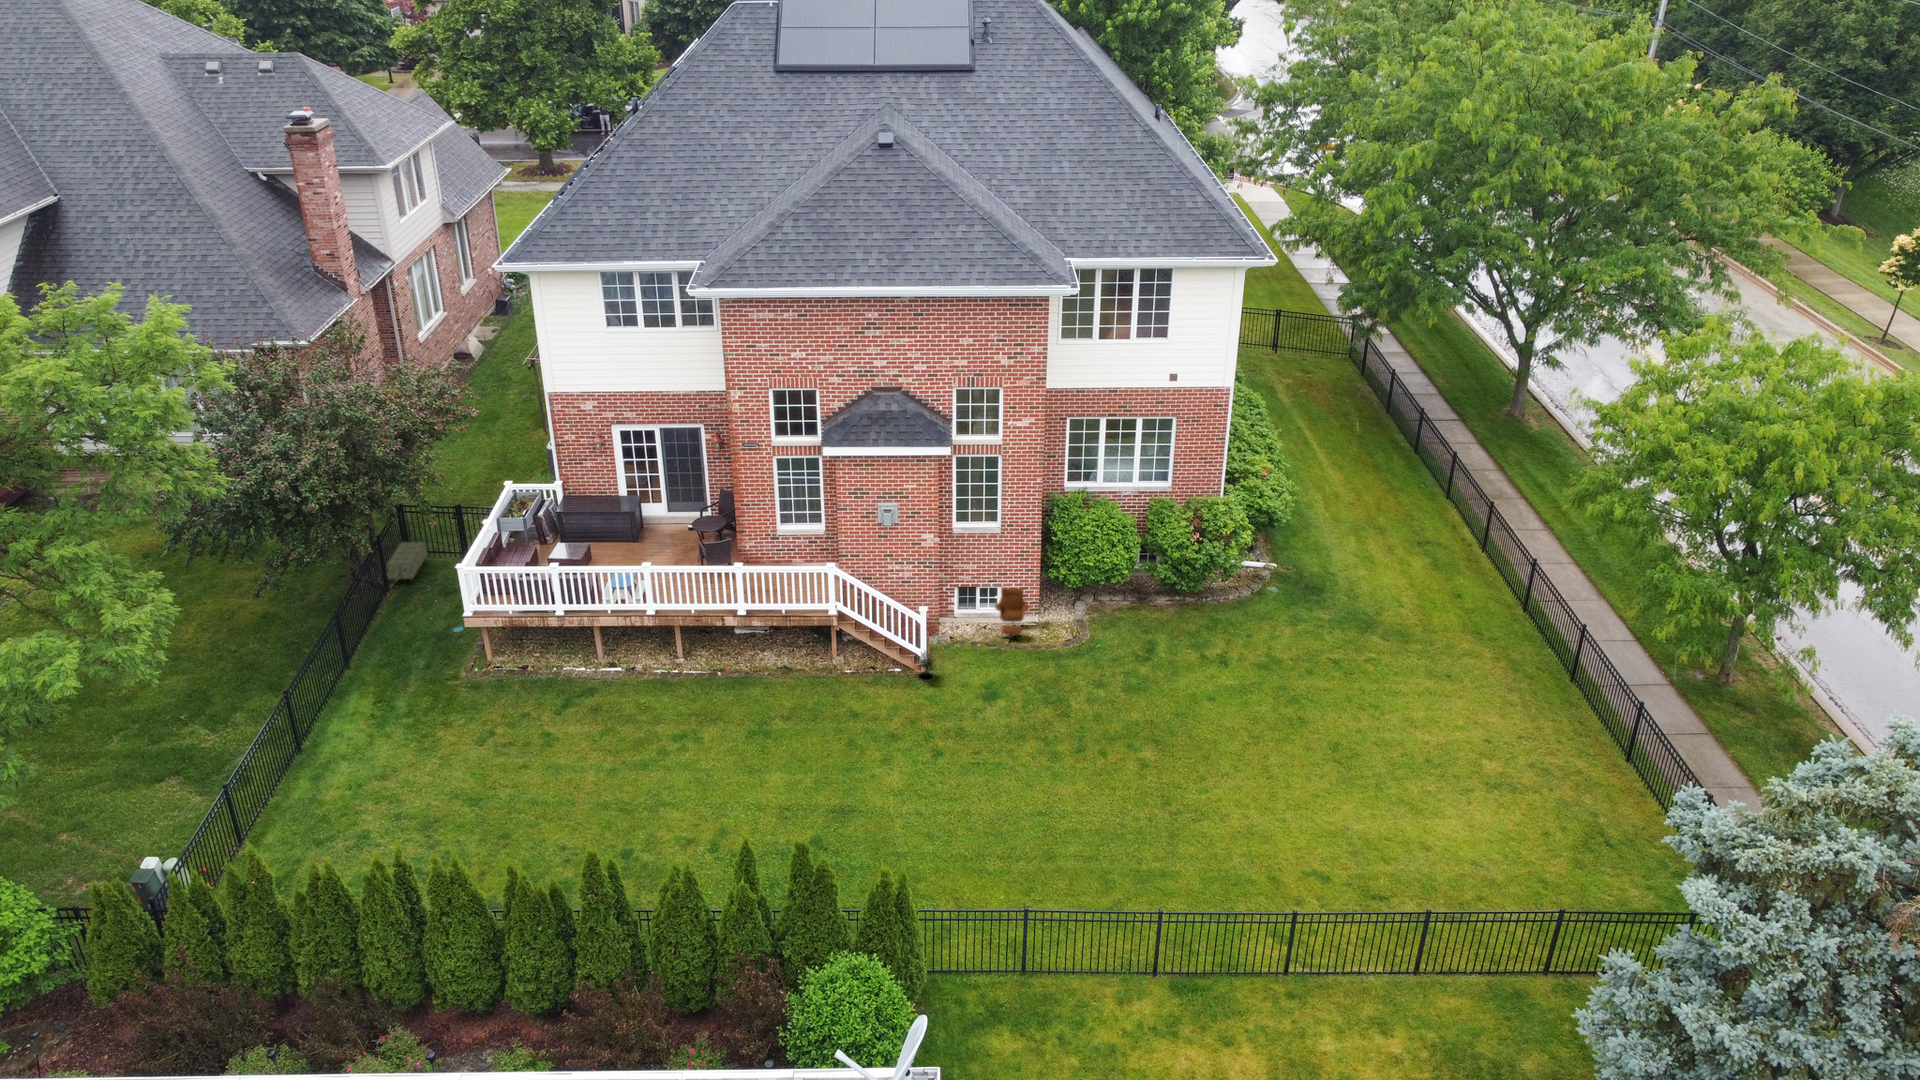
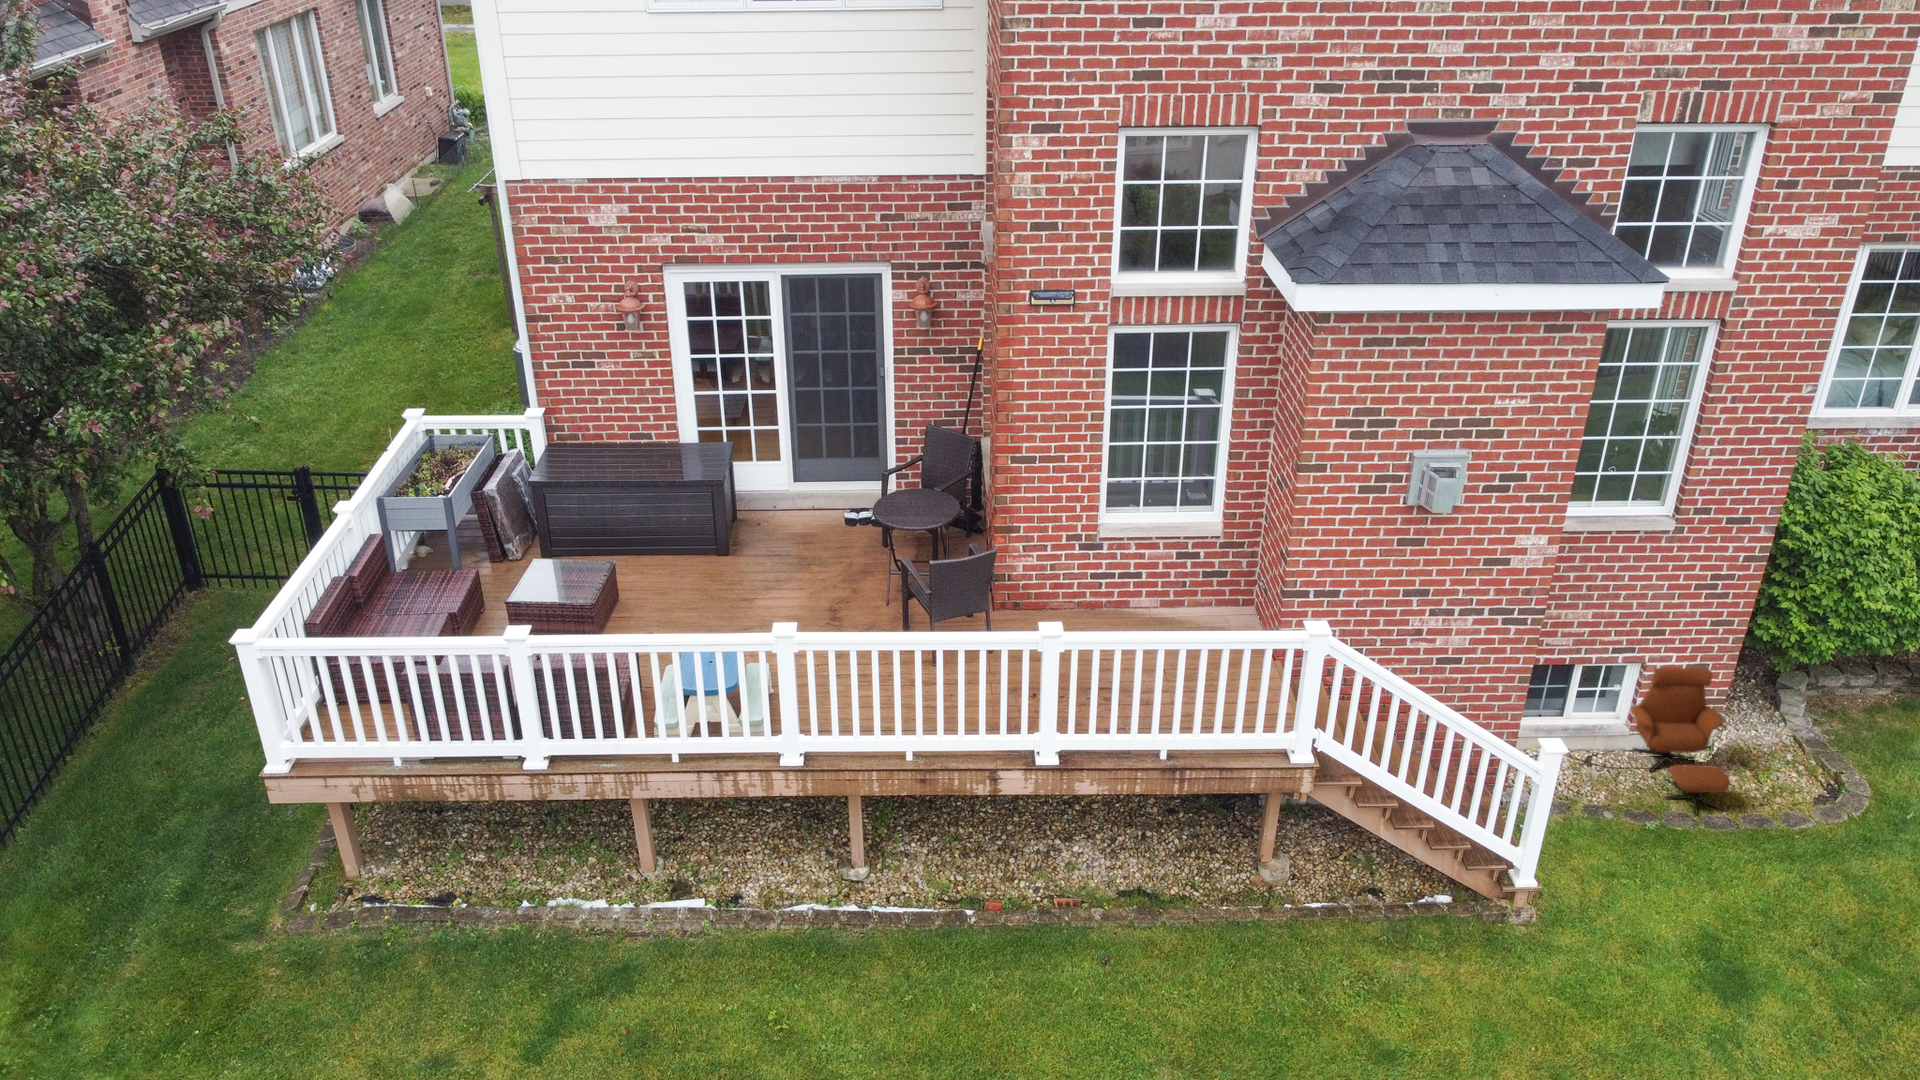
bench: present [386,542,427,584] -> none [122,552,235,657]
potted tree: present [917,652,935,682] -> none [1525,860,1595,950]

